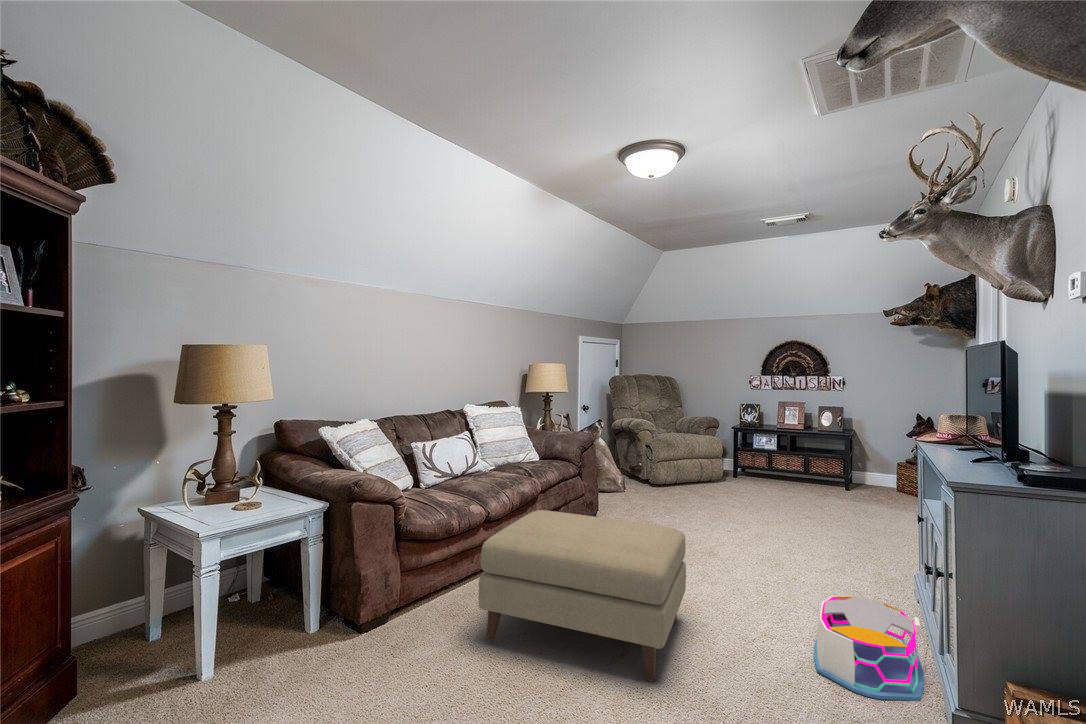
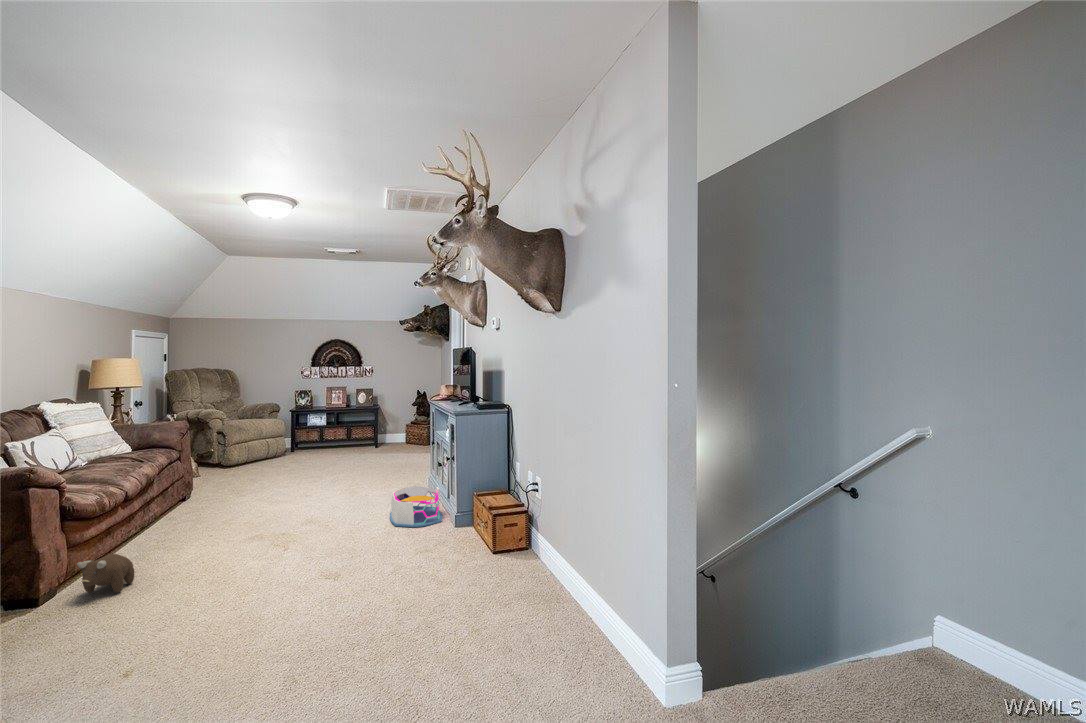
ottoman: present [479,510,686,682] -> none [164,469,318,574]
plush toy: none [388,595,452,648] -> present [77,554,134,593]

